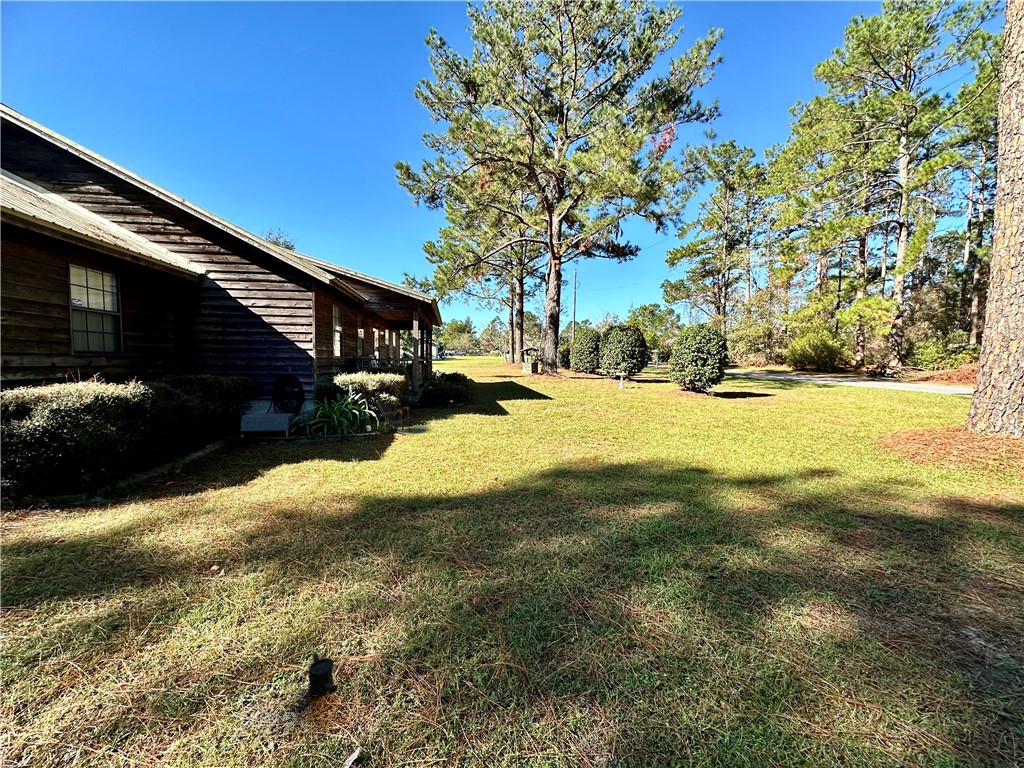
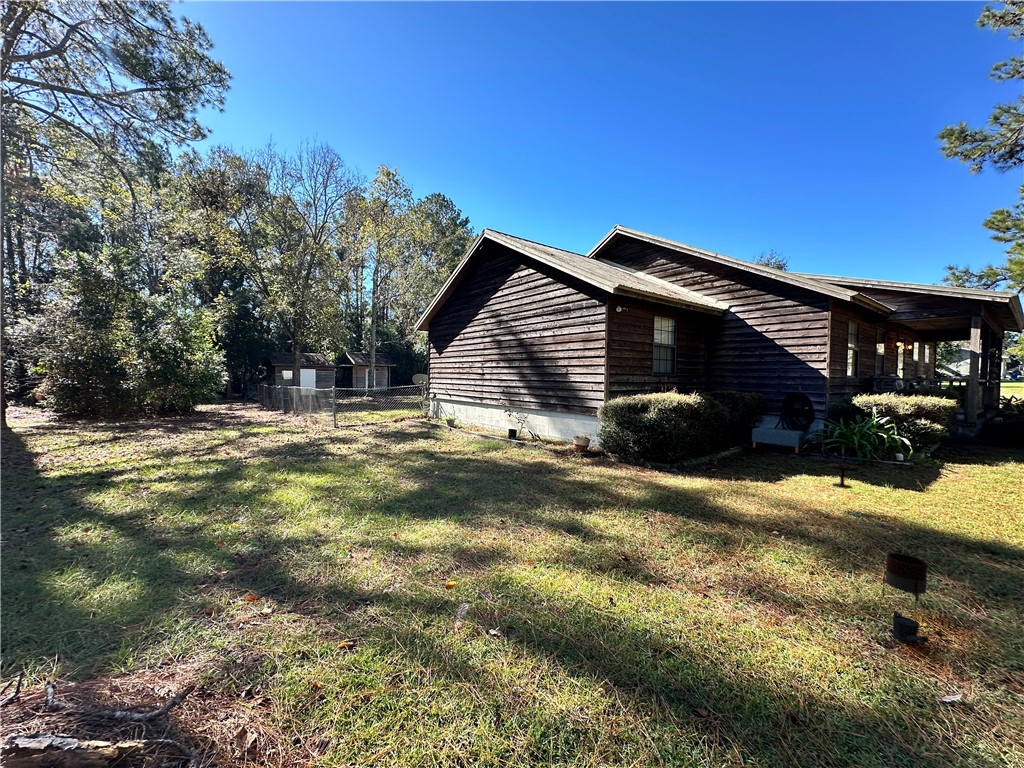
lounge chair: present [376,399,414,435] -> none [911,426,975,474]
side table: none [296,452,322,497] -> present [829,464,858,489]
planter: none [315,563,353,628] -> present [883,553,927,611]

